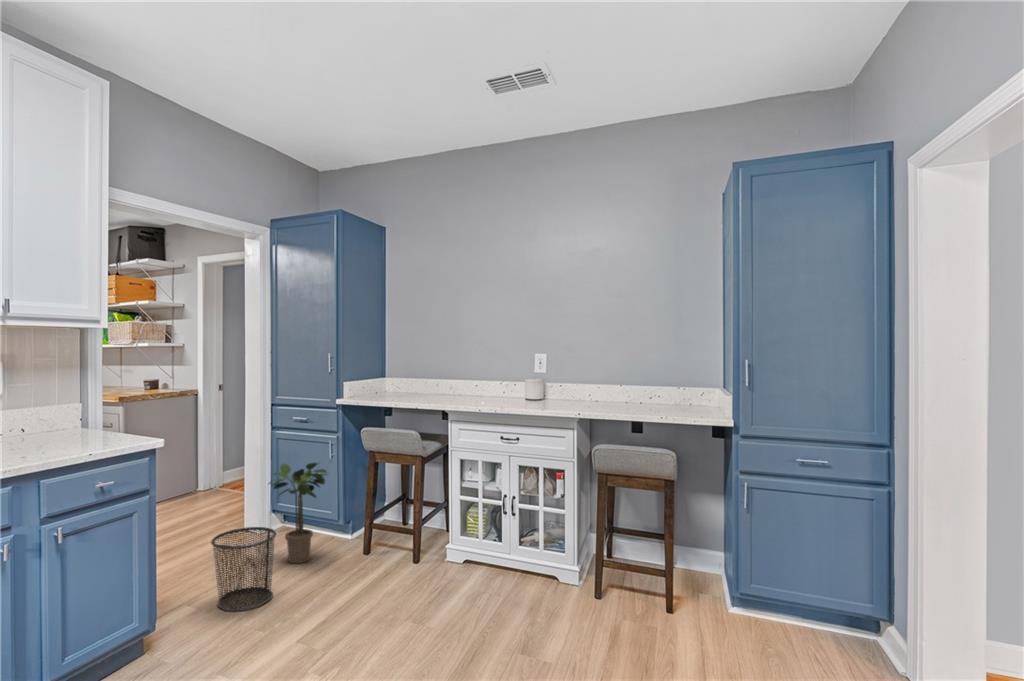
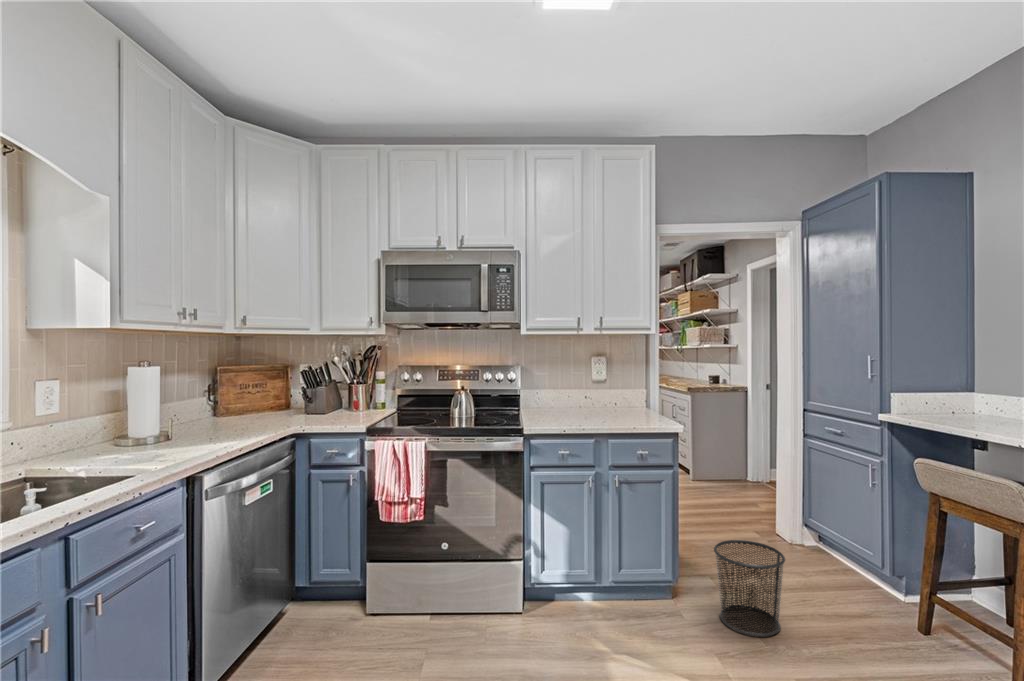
potted plant: present [269,463,327,563] -> none [787,479,869,601]

